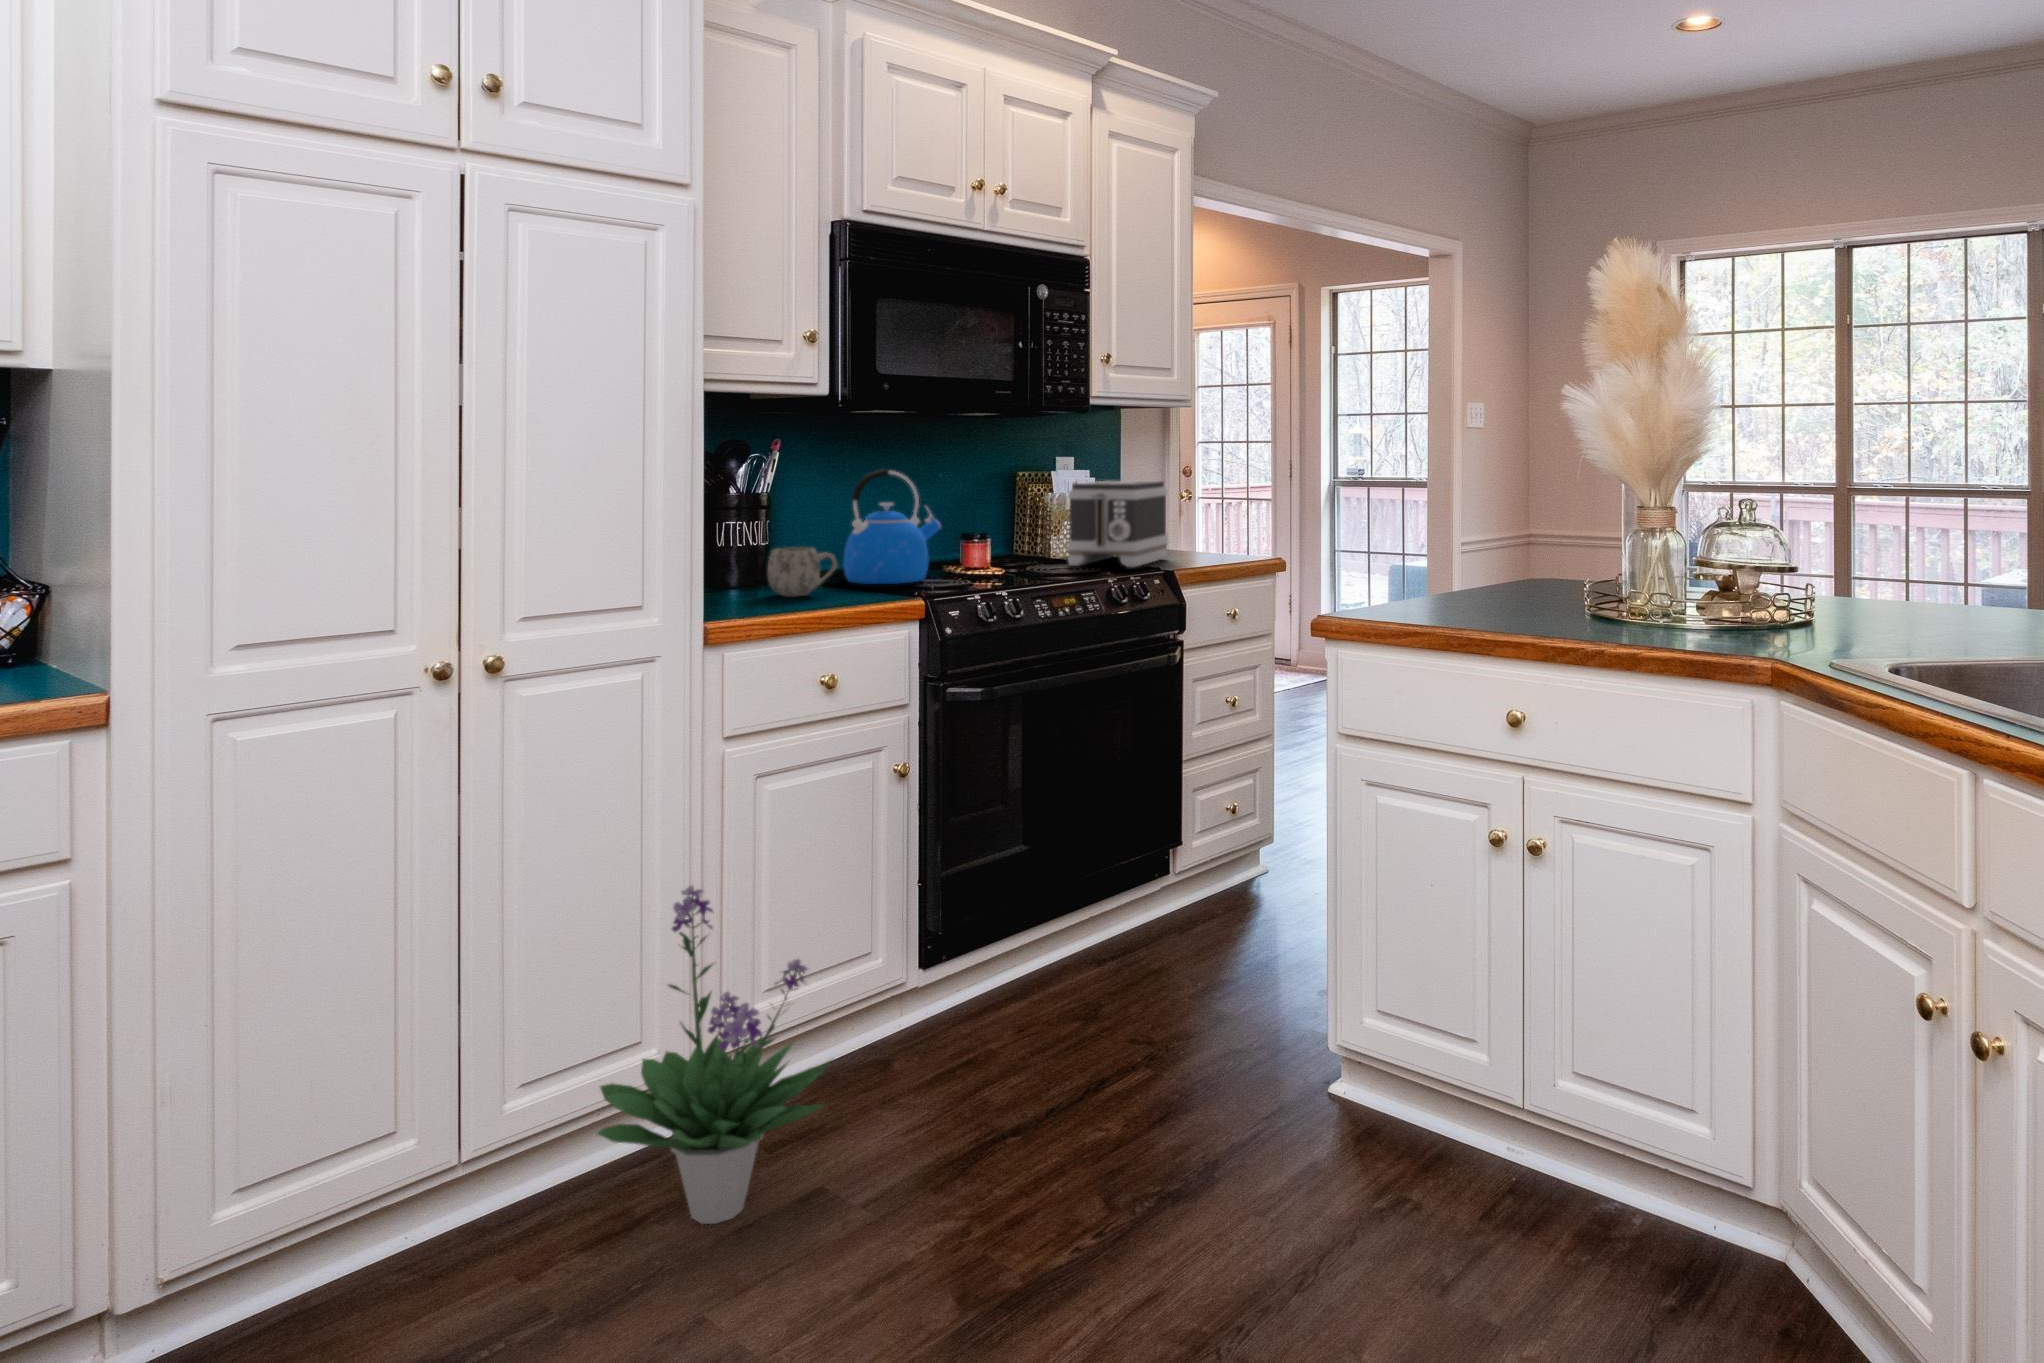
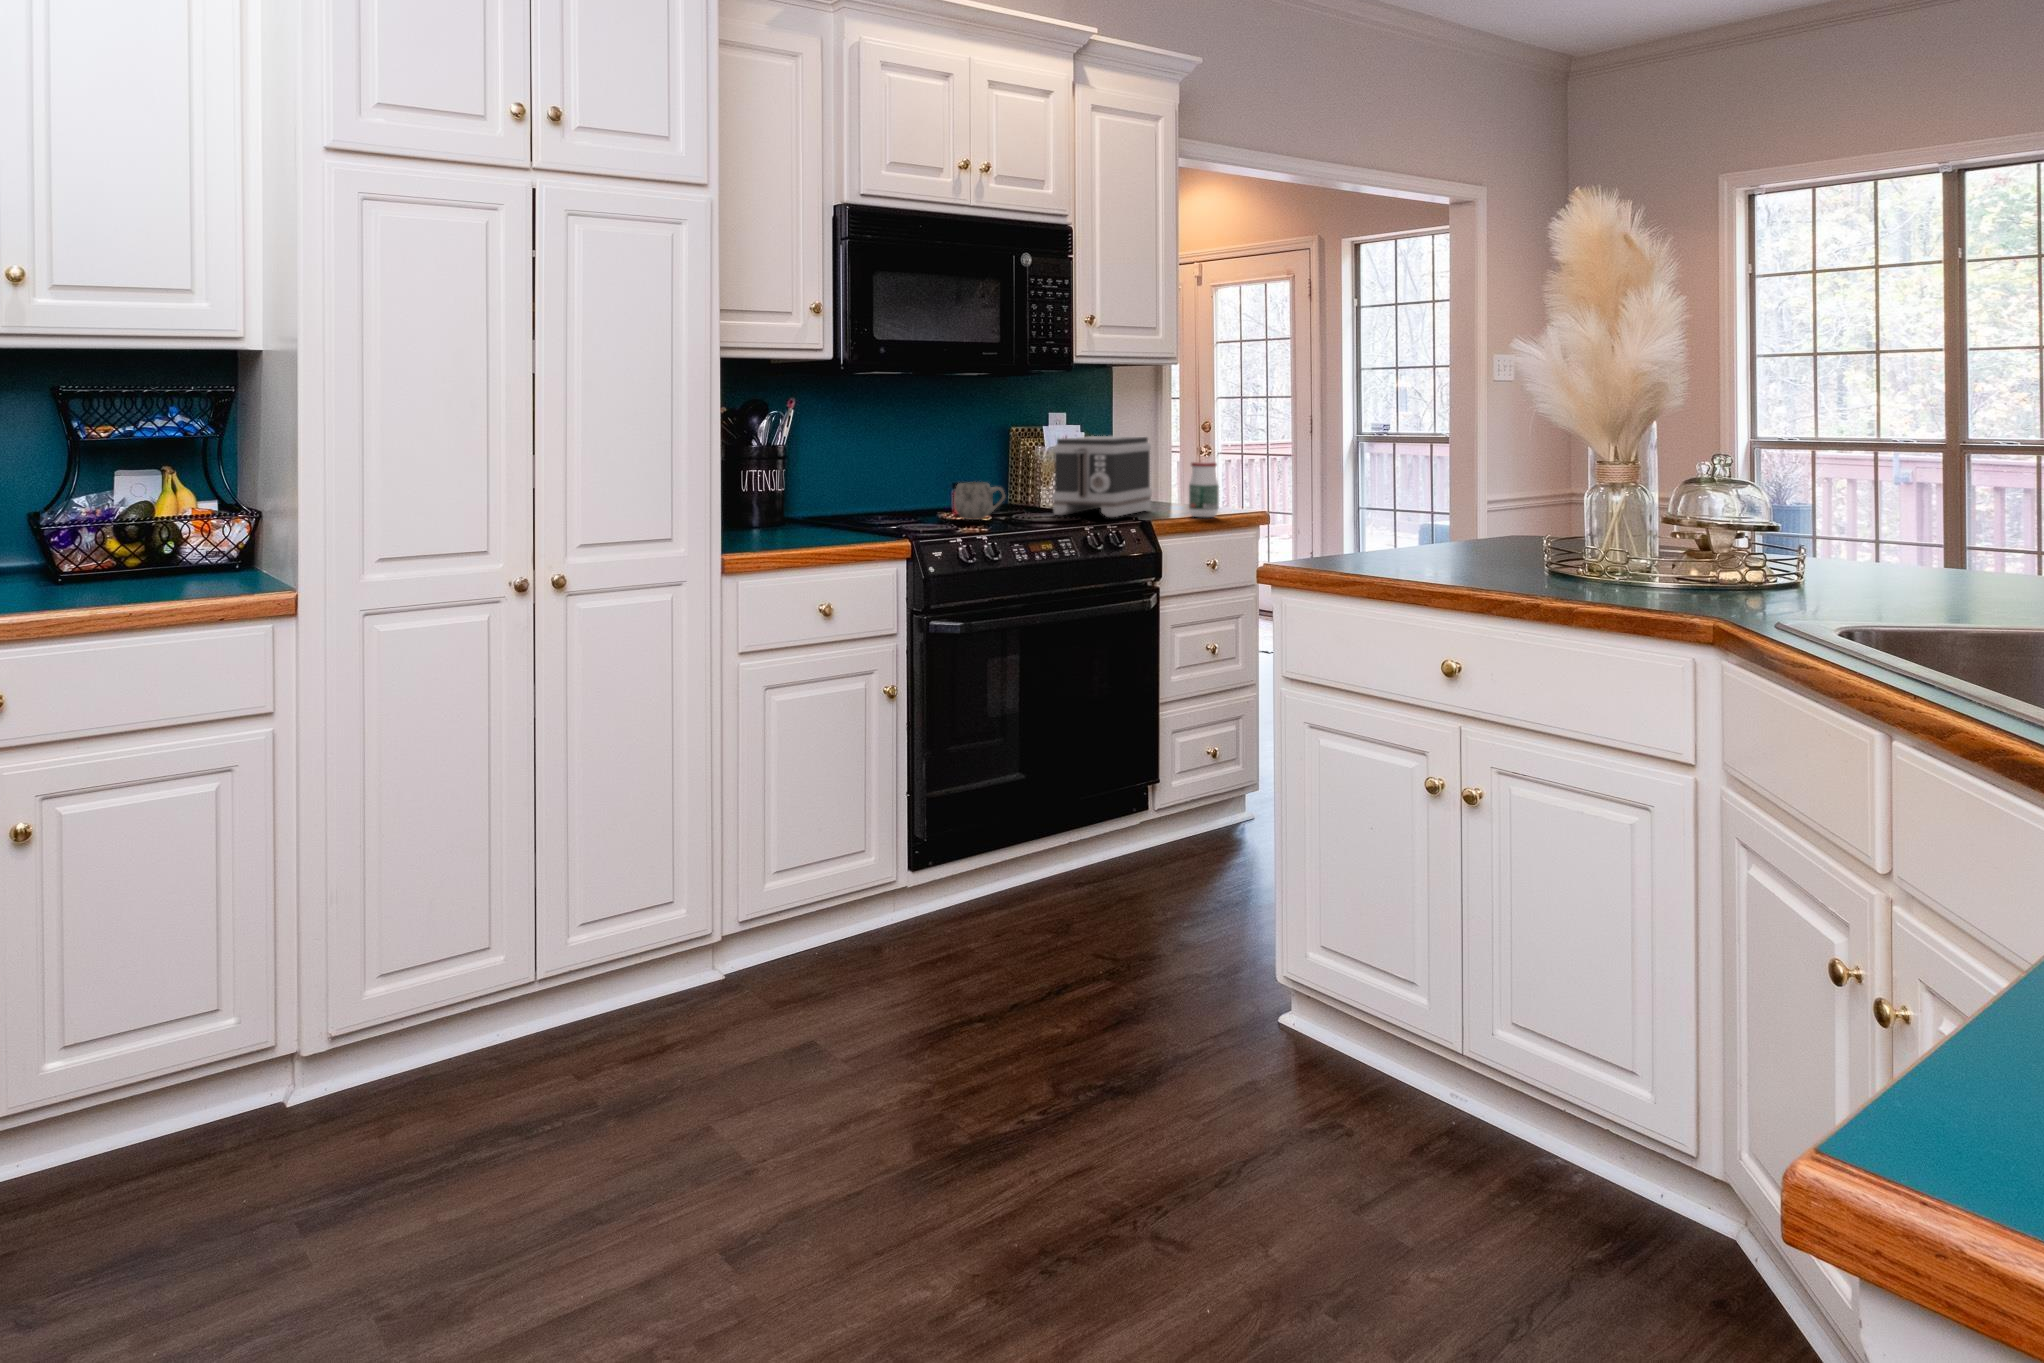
kettle: present [844,469,941,584] -> none [848,425,933,527]
jar: none [1209,507,1239,565] -> present [1189,462,1219,517]
mug: present [768,547,837,597] -> present [954,482,1005,520]
potted plant: present [598,886,831,1224] -> none [639,768,828,1042]

